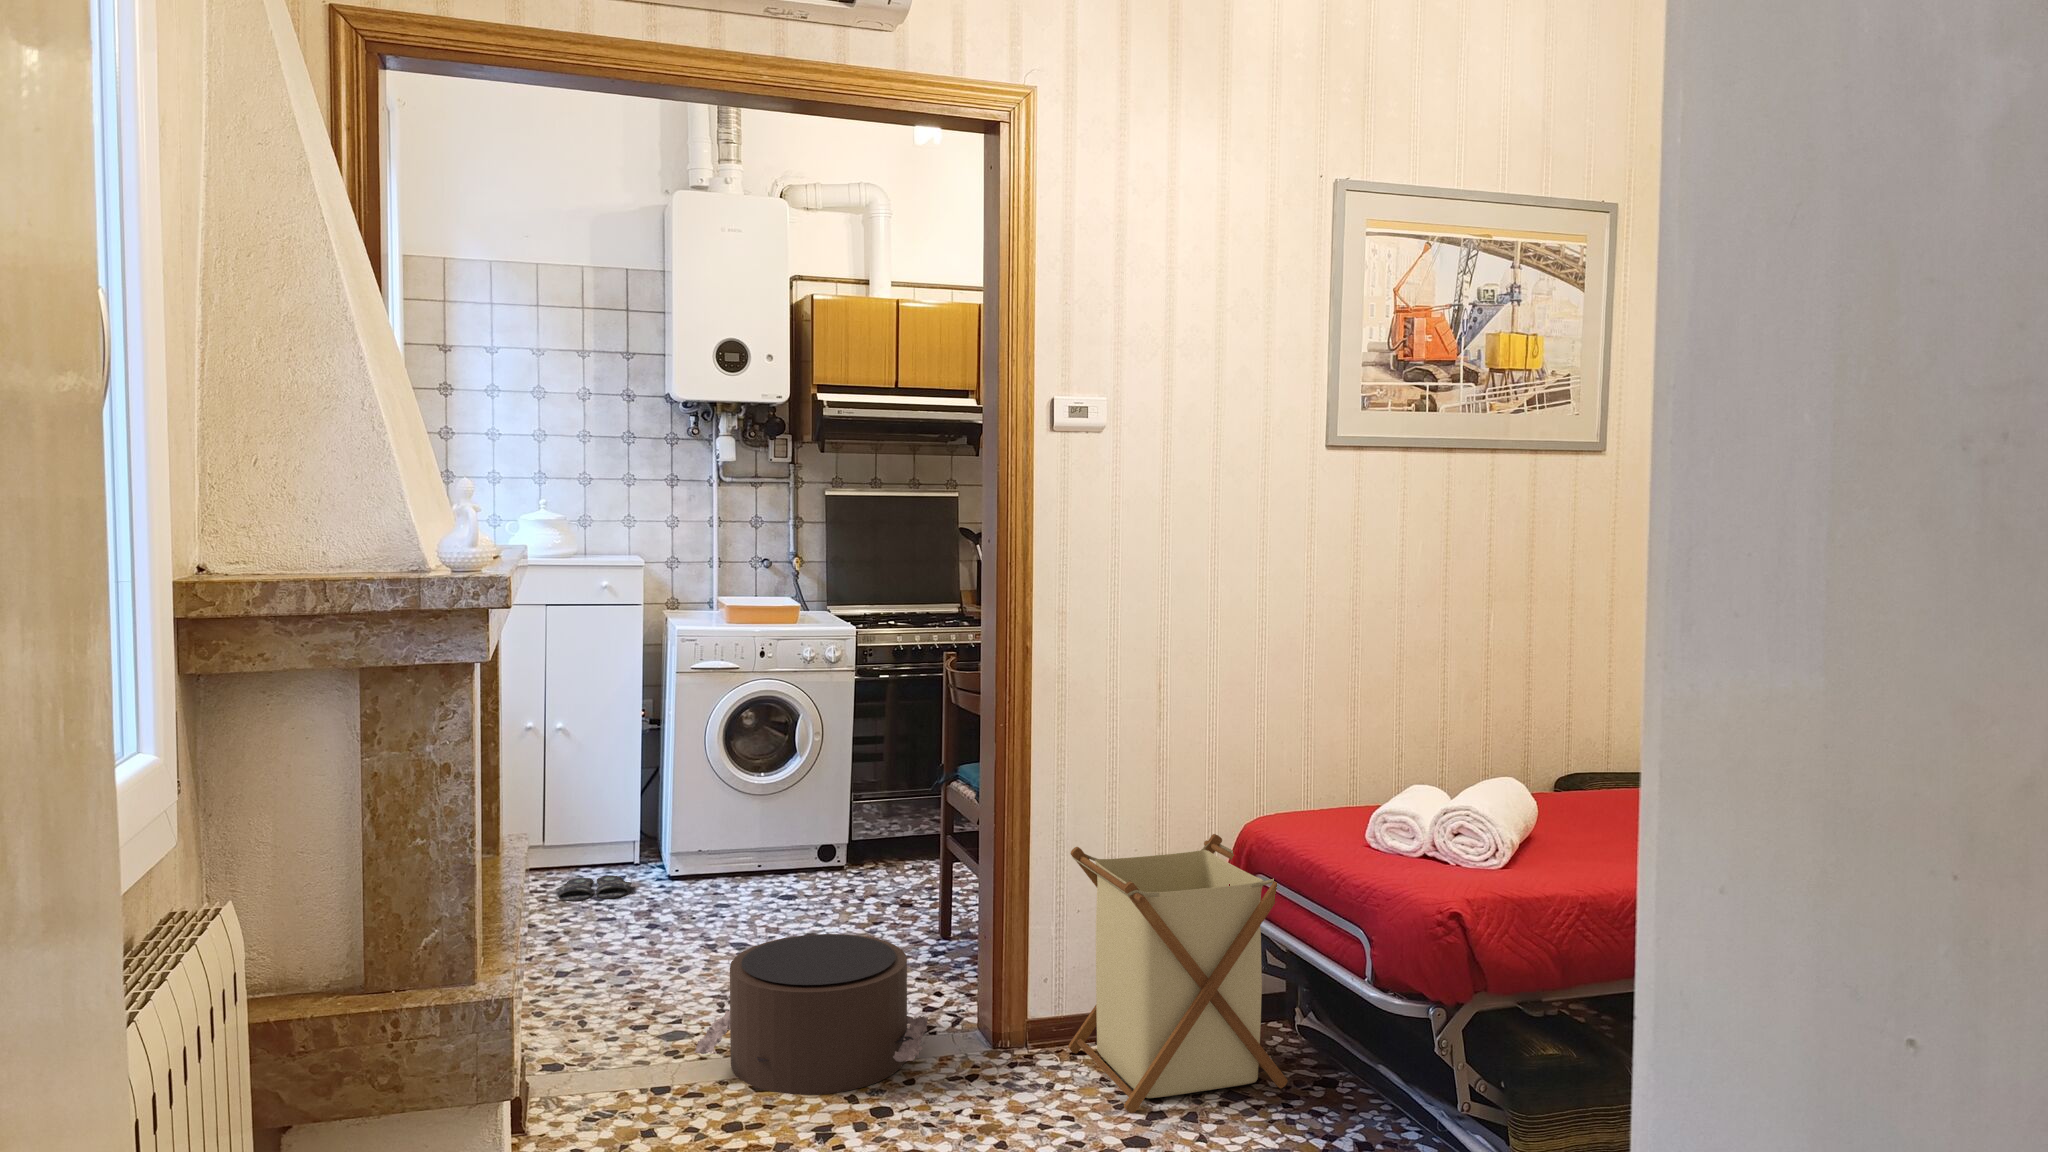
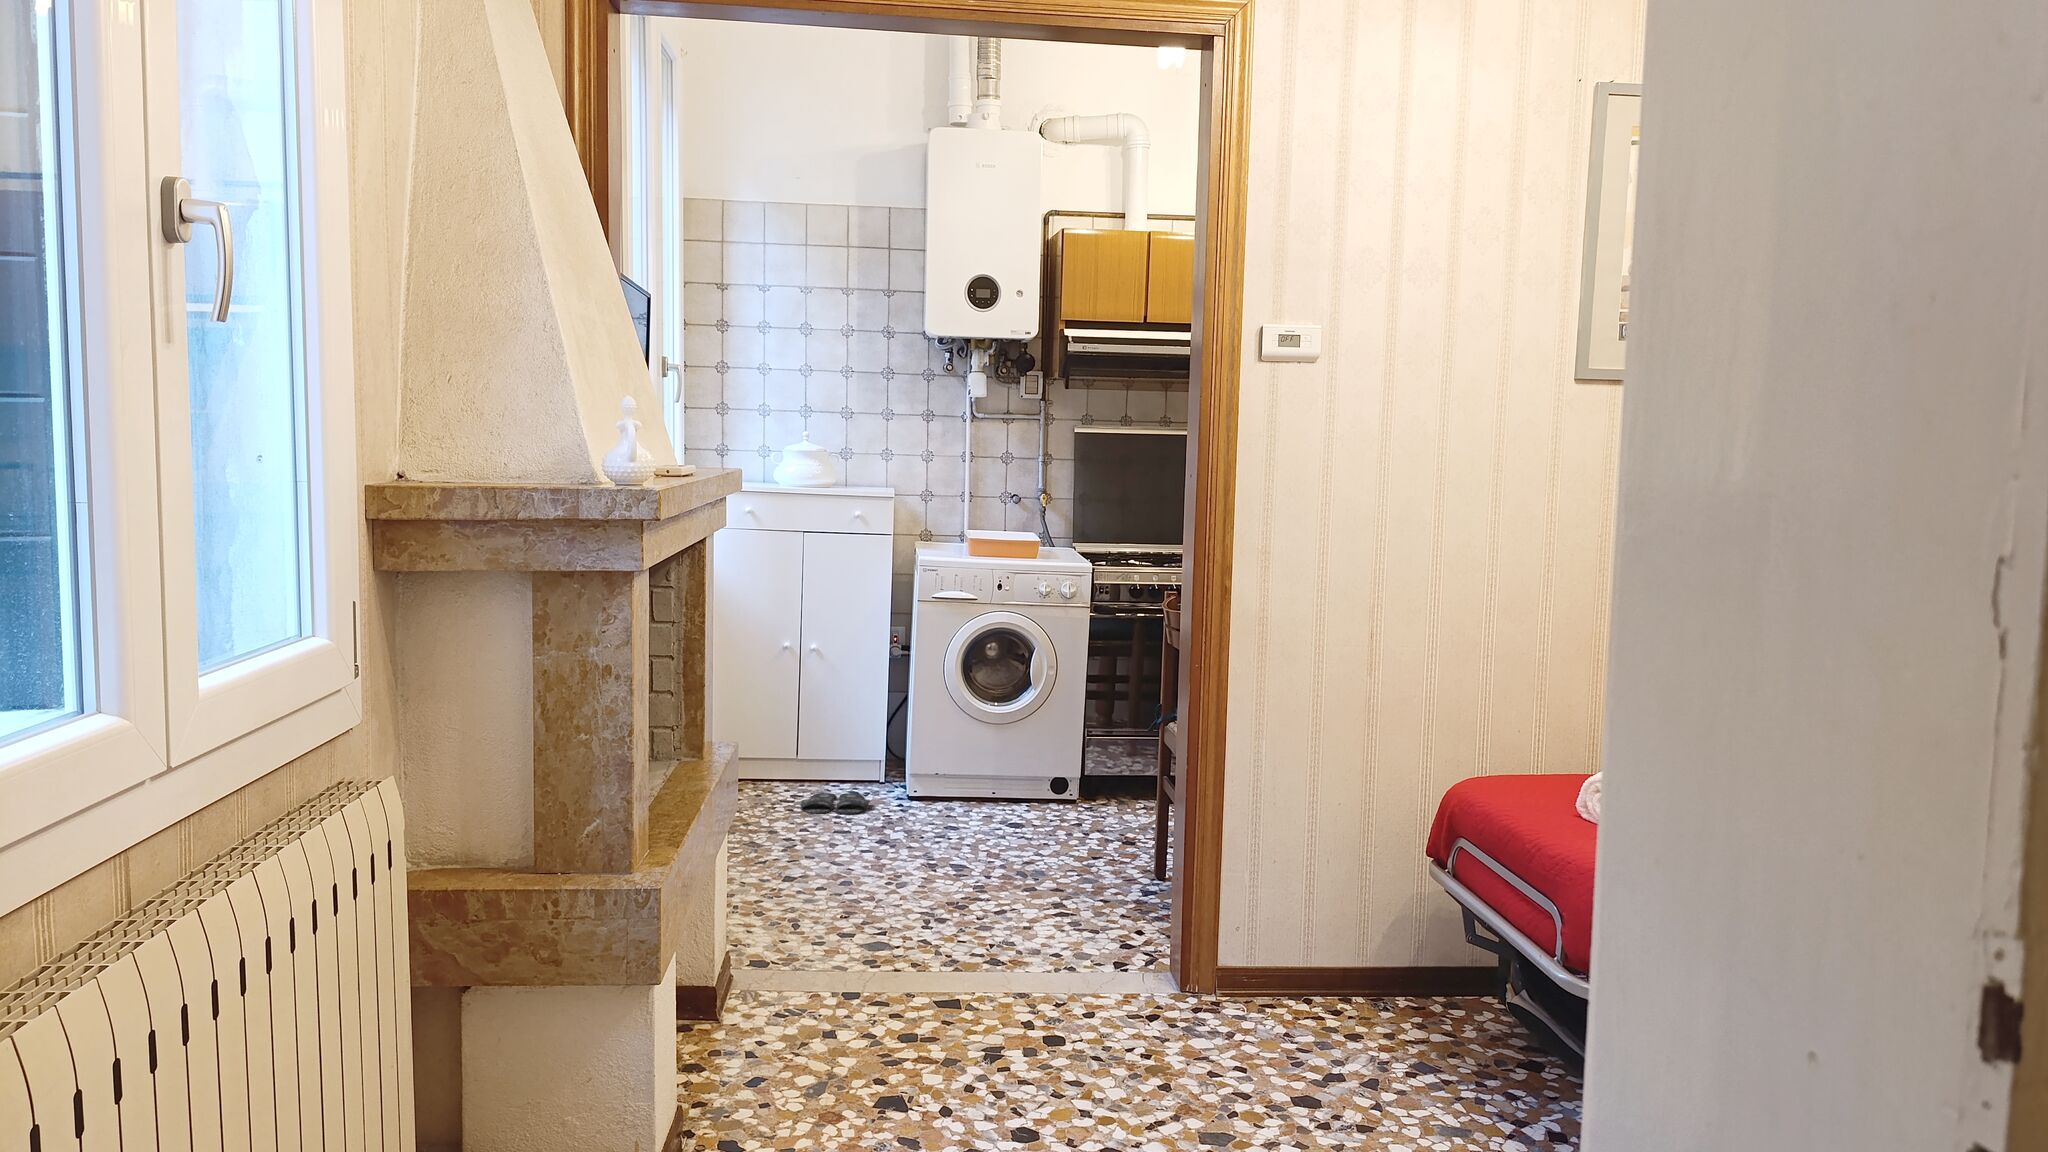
laundry basket: present [1068,834,1288,1113] -> none [1258,793,1500,1072]
pouf: present [695,934,928,1095] -> none [885,862,1117,1017]

